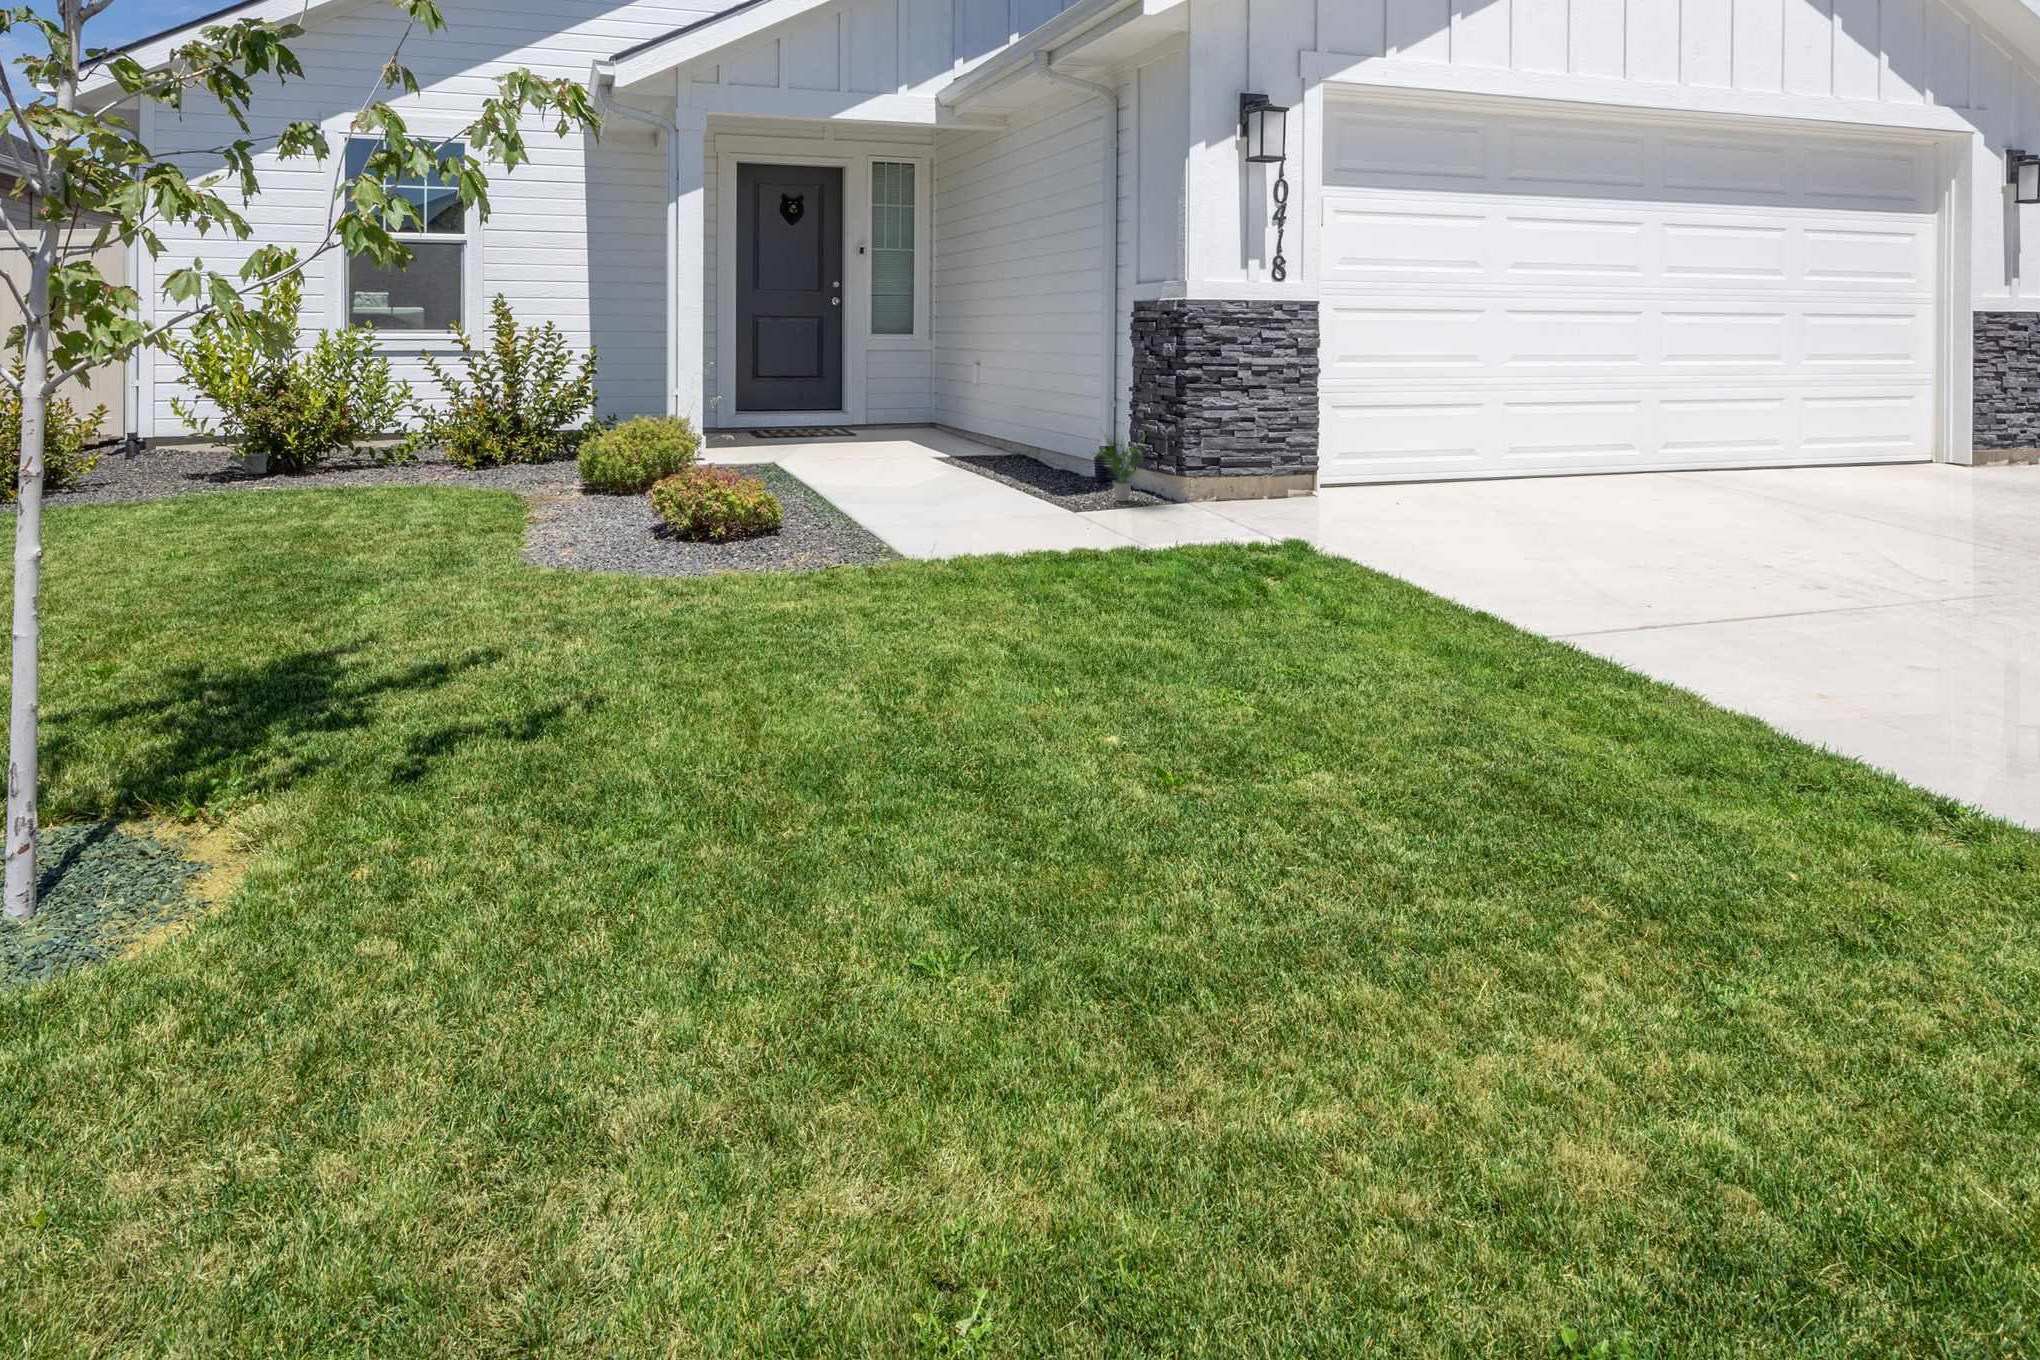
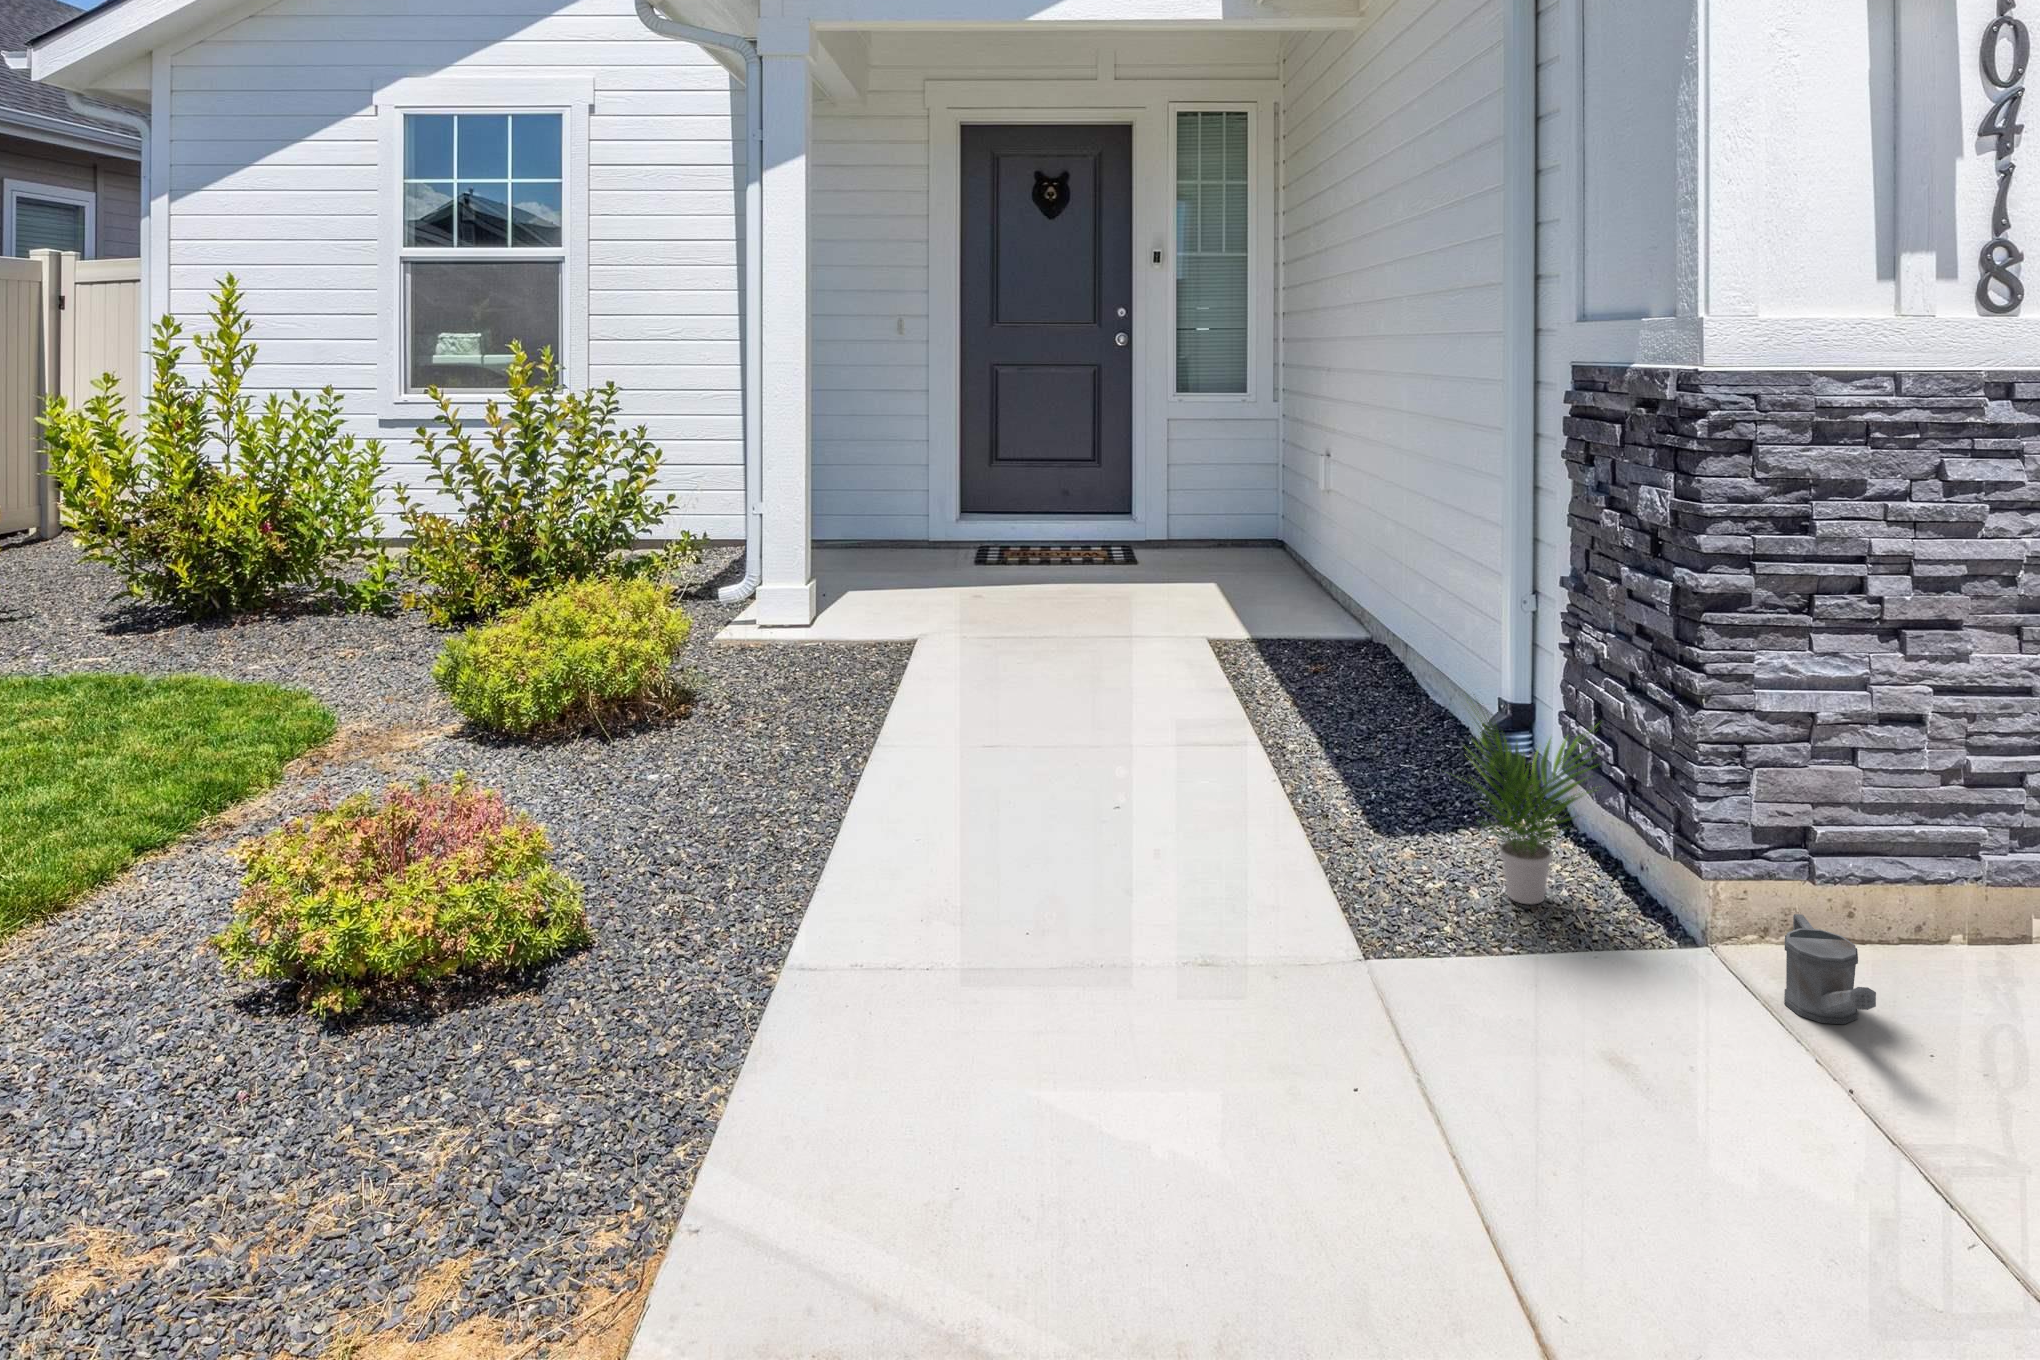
watering can: present [232,452,268,474] -> present [1784,914,1876,1024]

